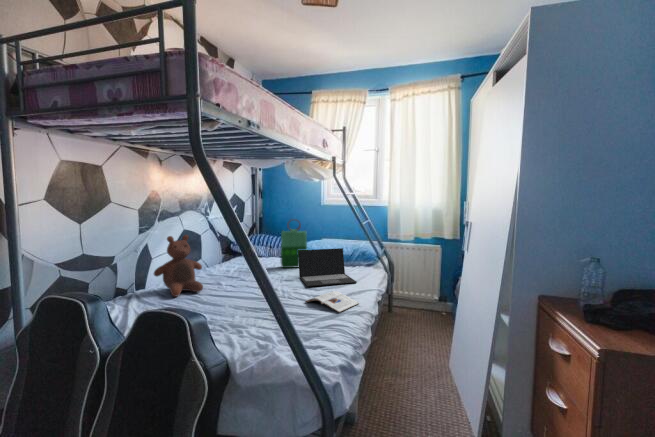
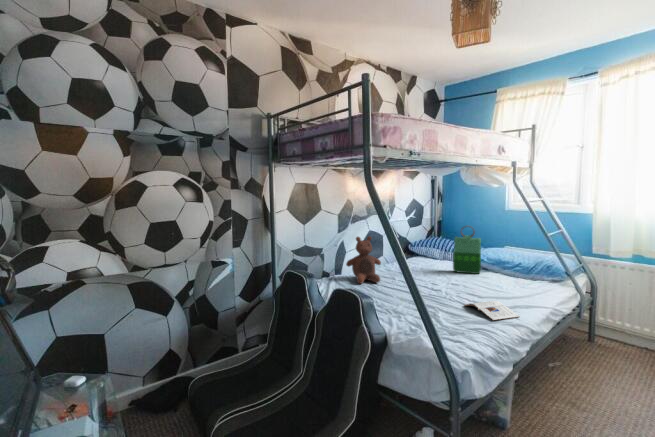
laptop: present [298,248,357,287] -> none [468,257,529,297]

